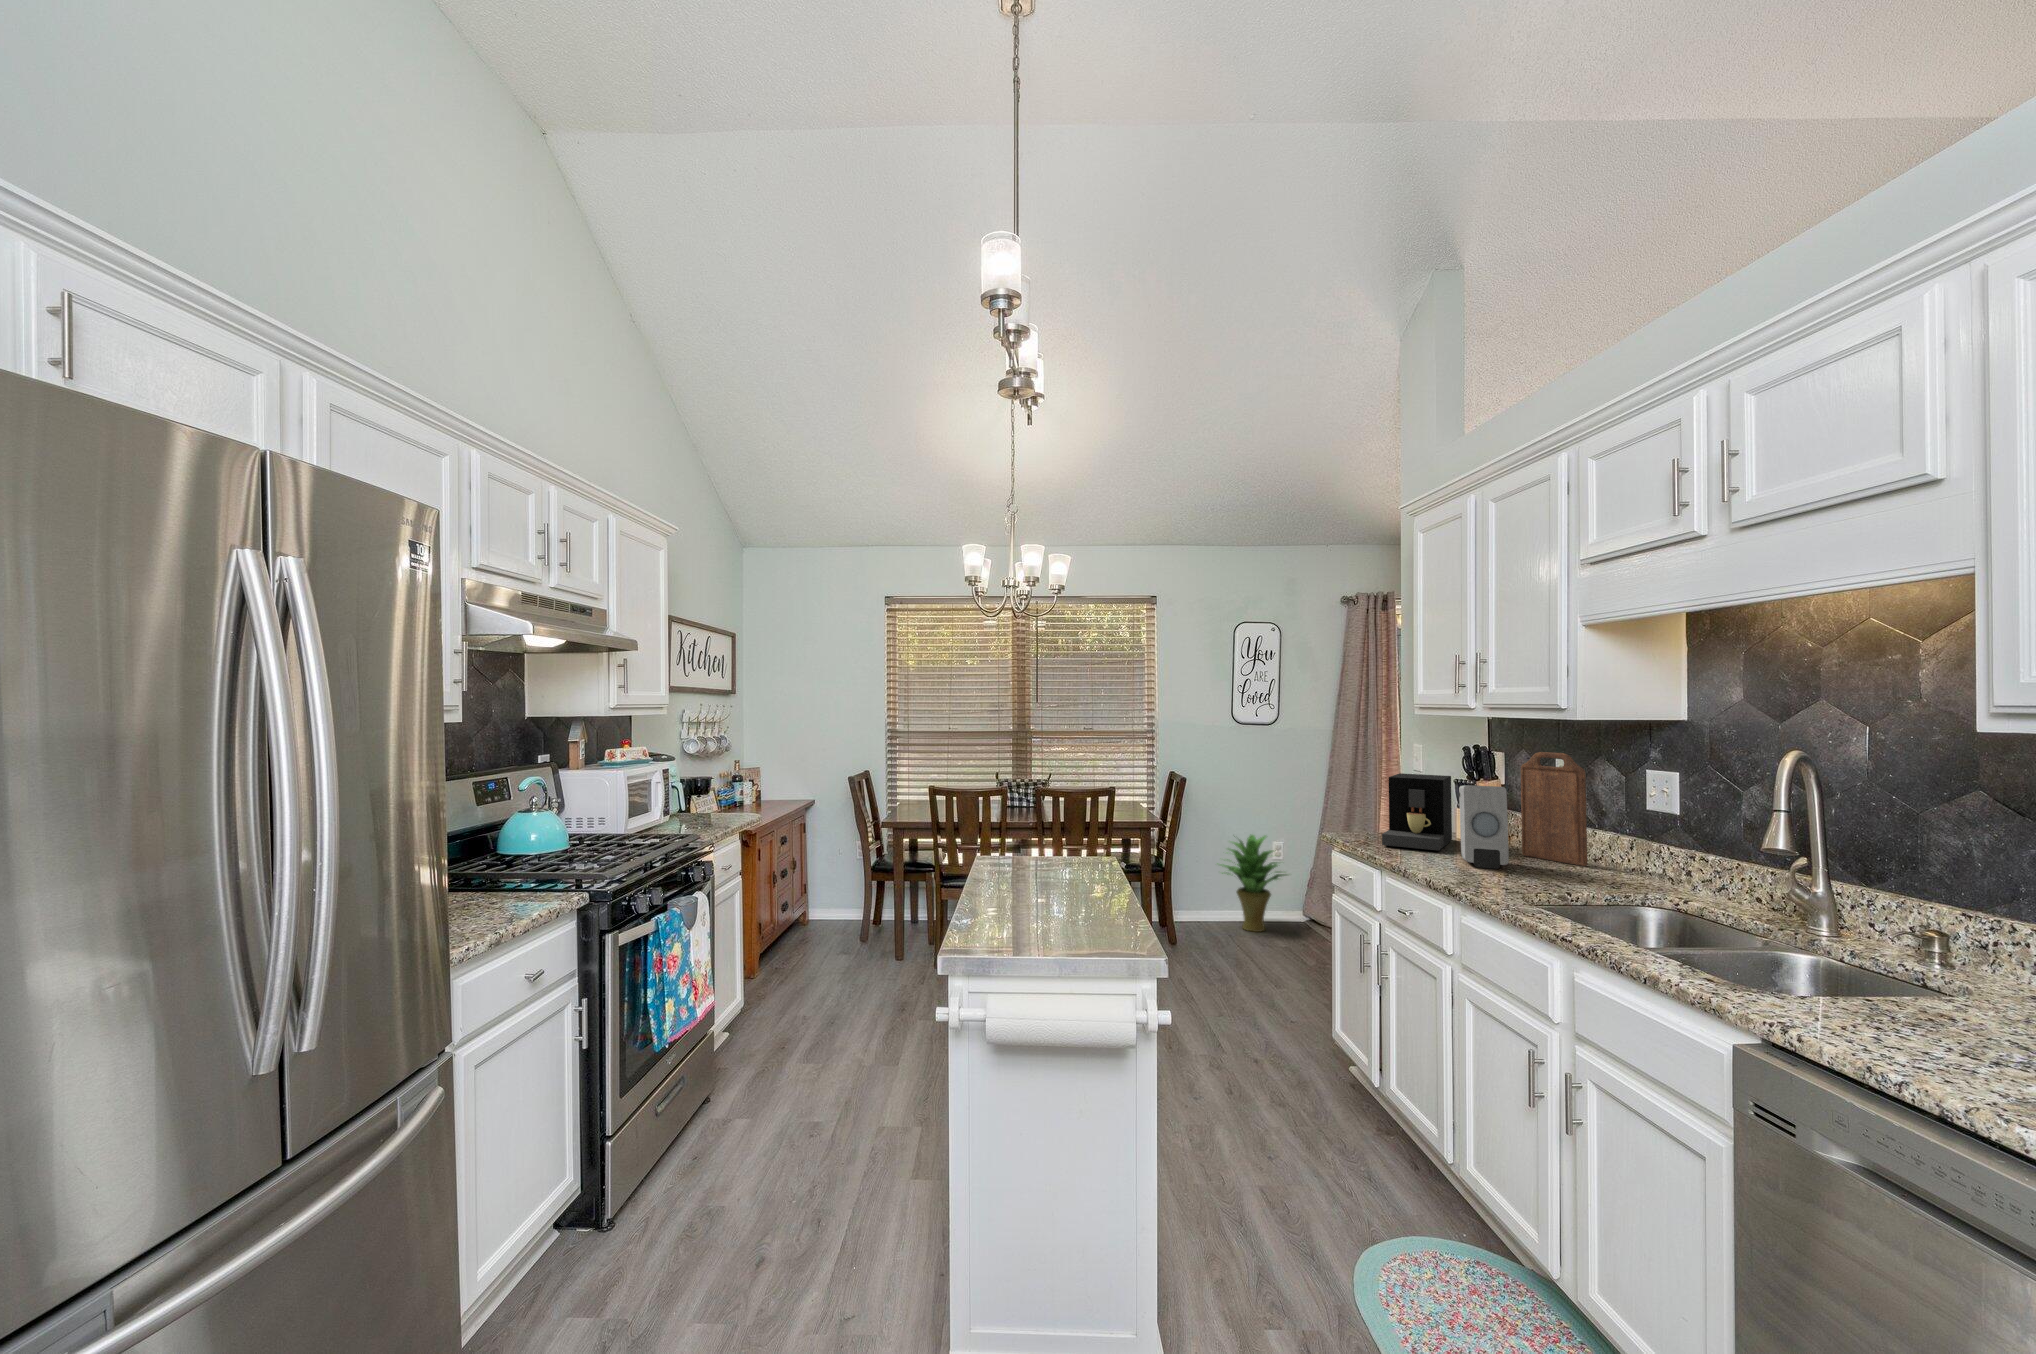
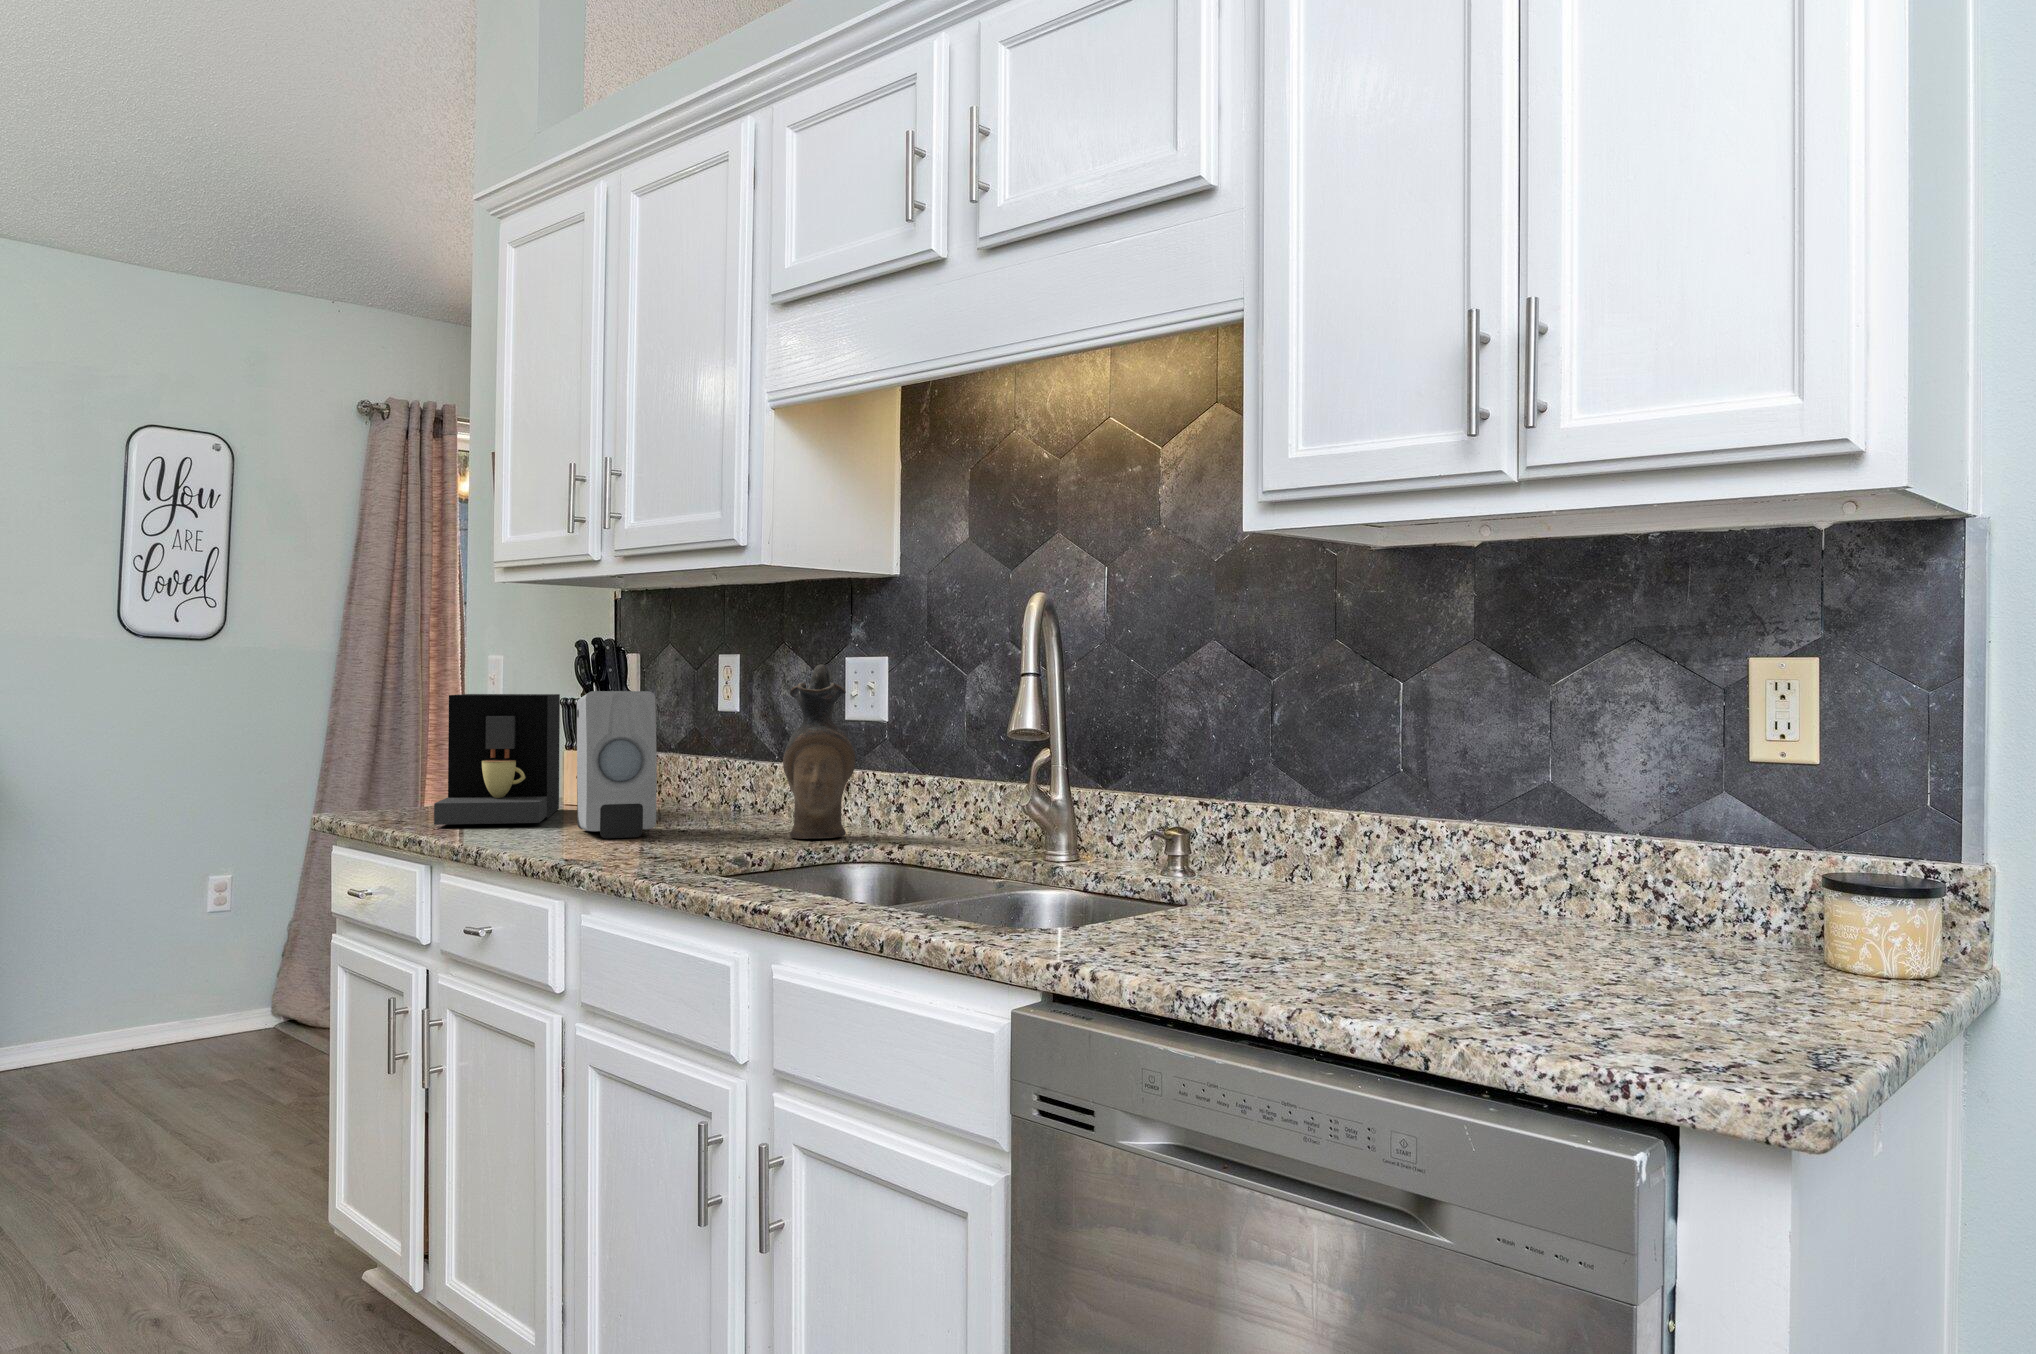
cutting board: present [1521,752,1587,866] -> none [672,639,768,822]
ceramic pitcher: none [1594,776,1649,887] -> present [783,664,855,839]
potted plant: present [1217,835,1287,932] -> none [68,868,249,1072]

